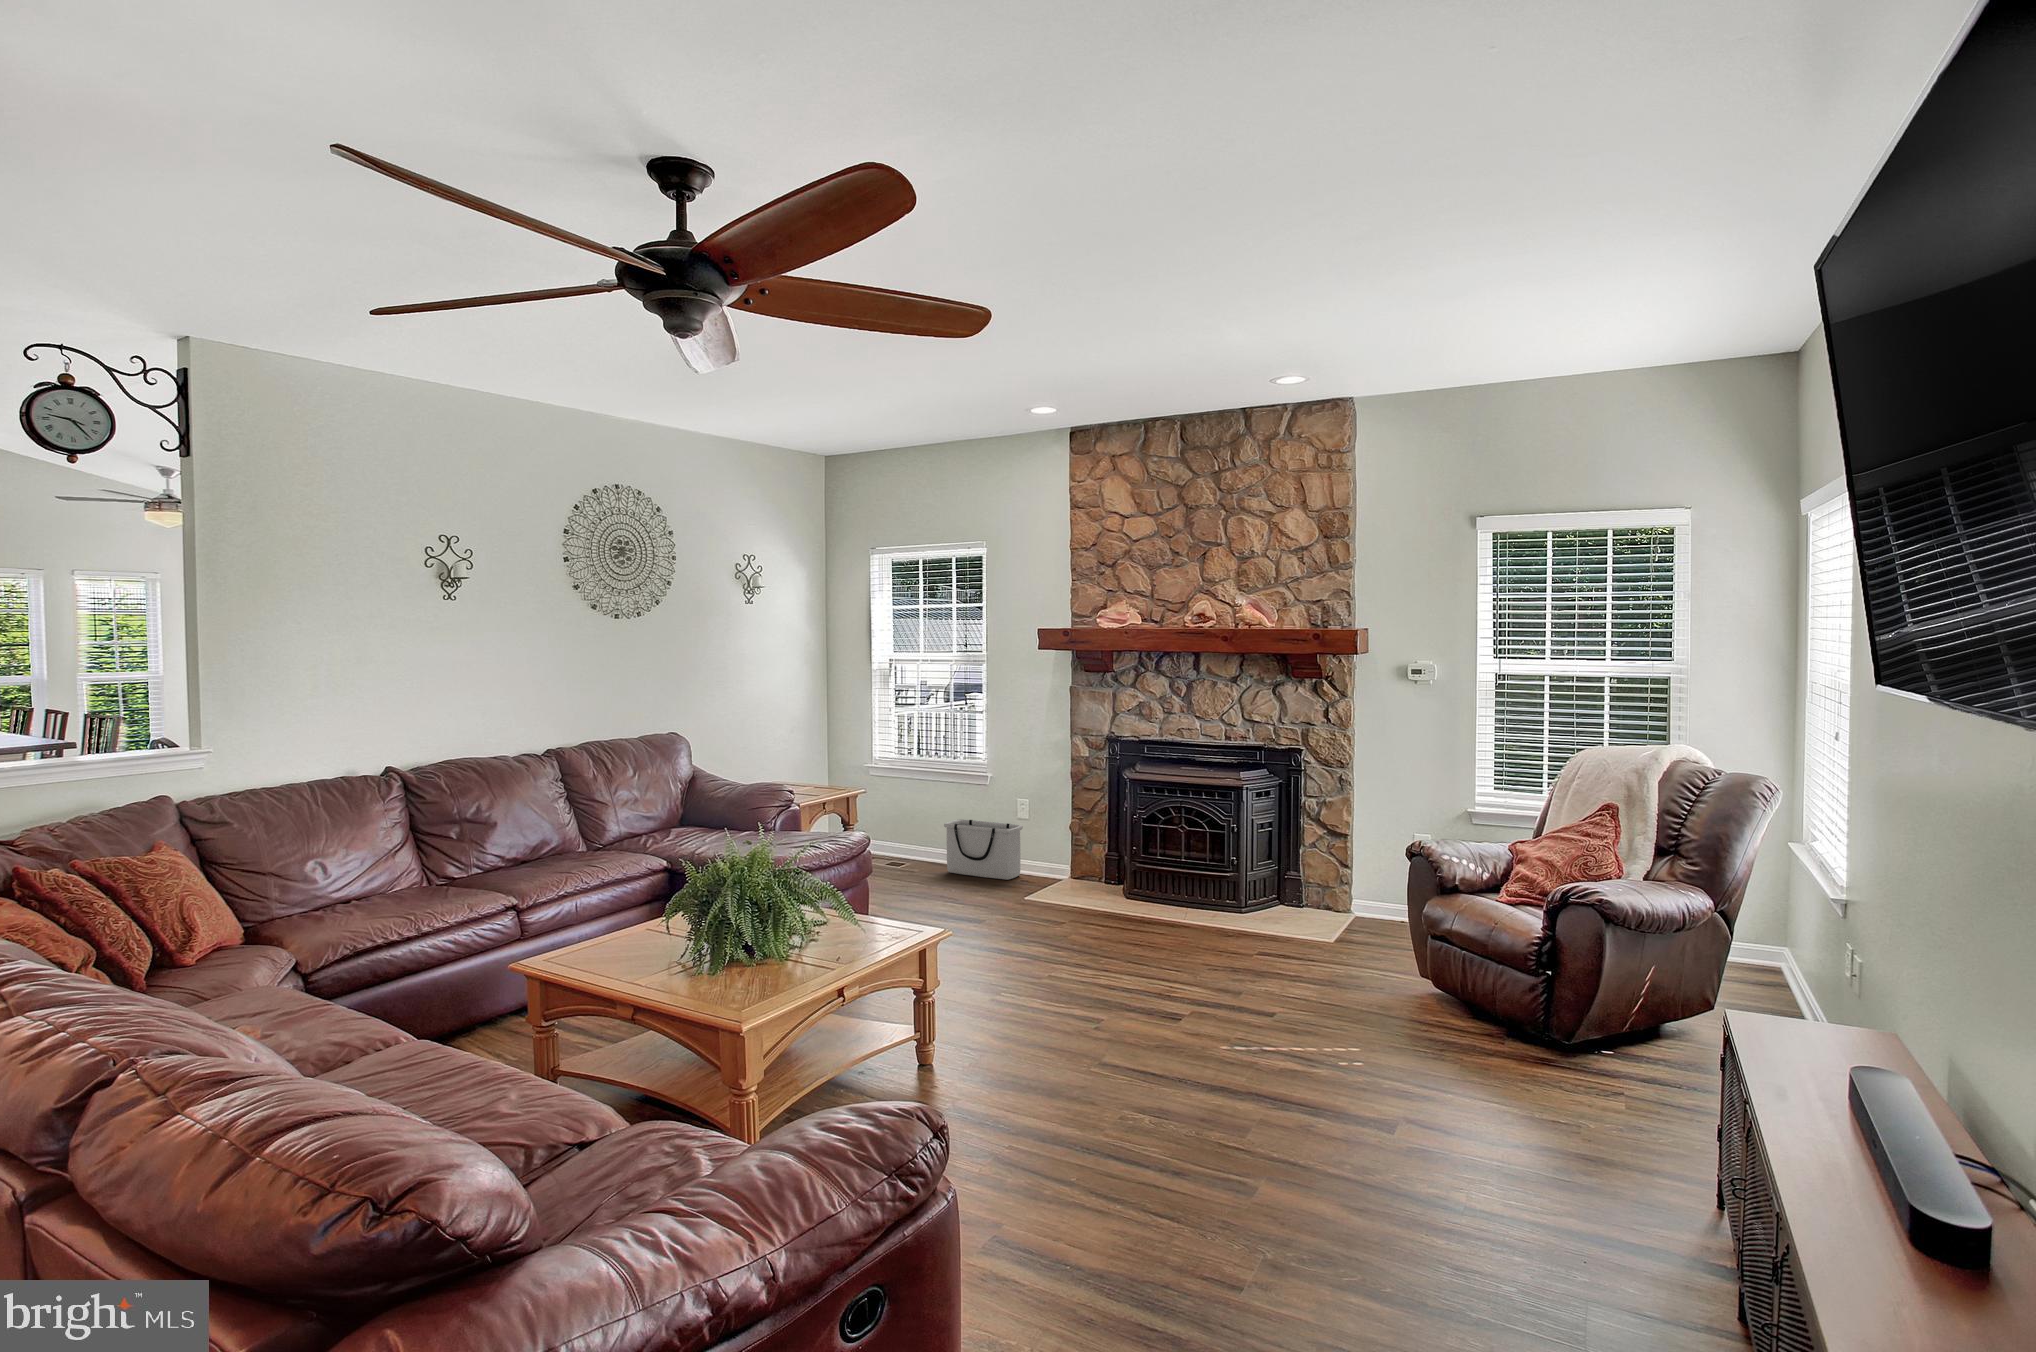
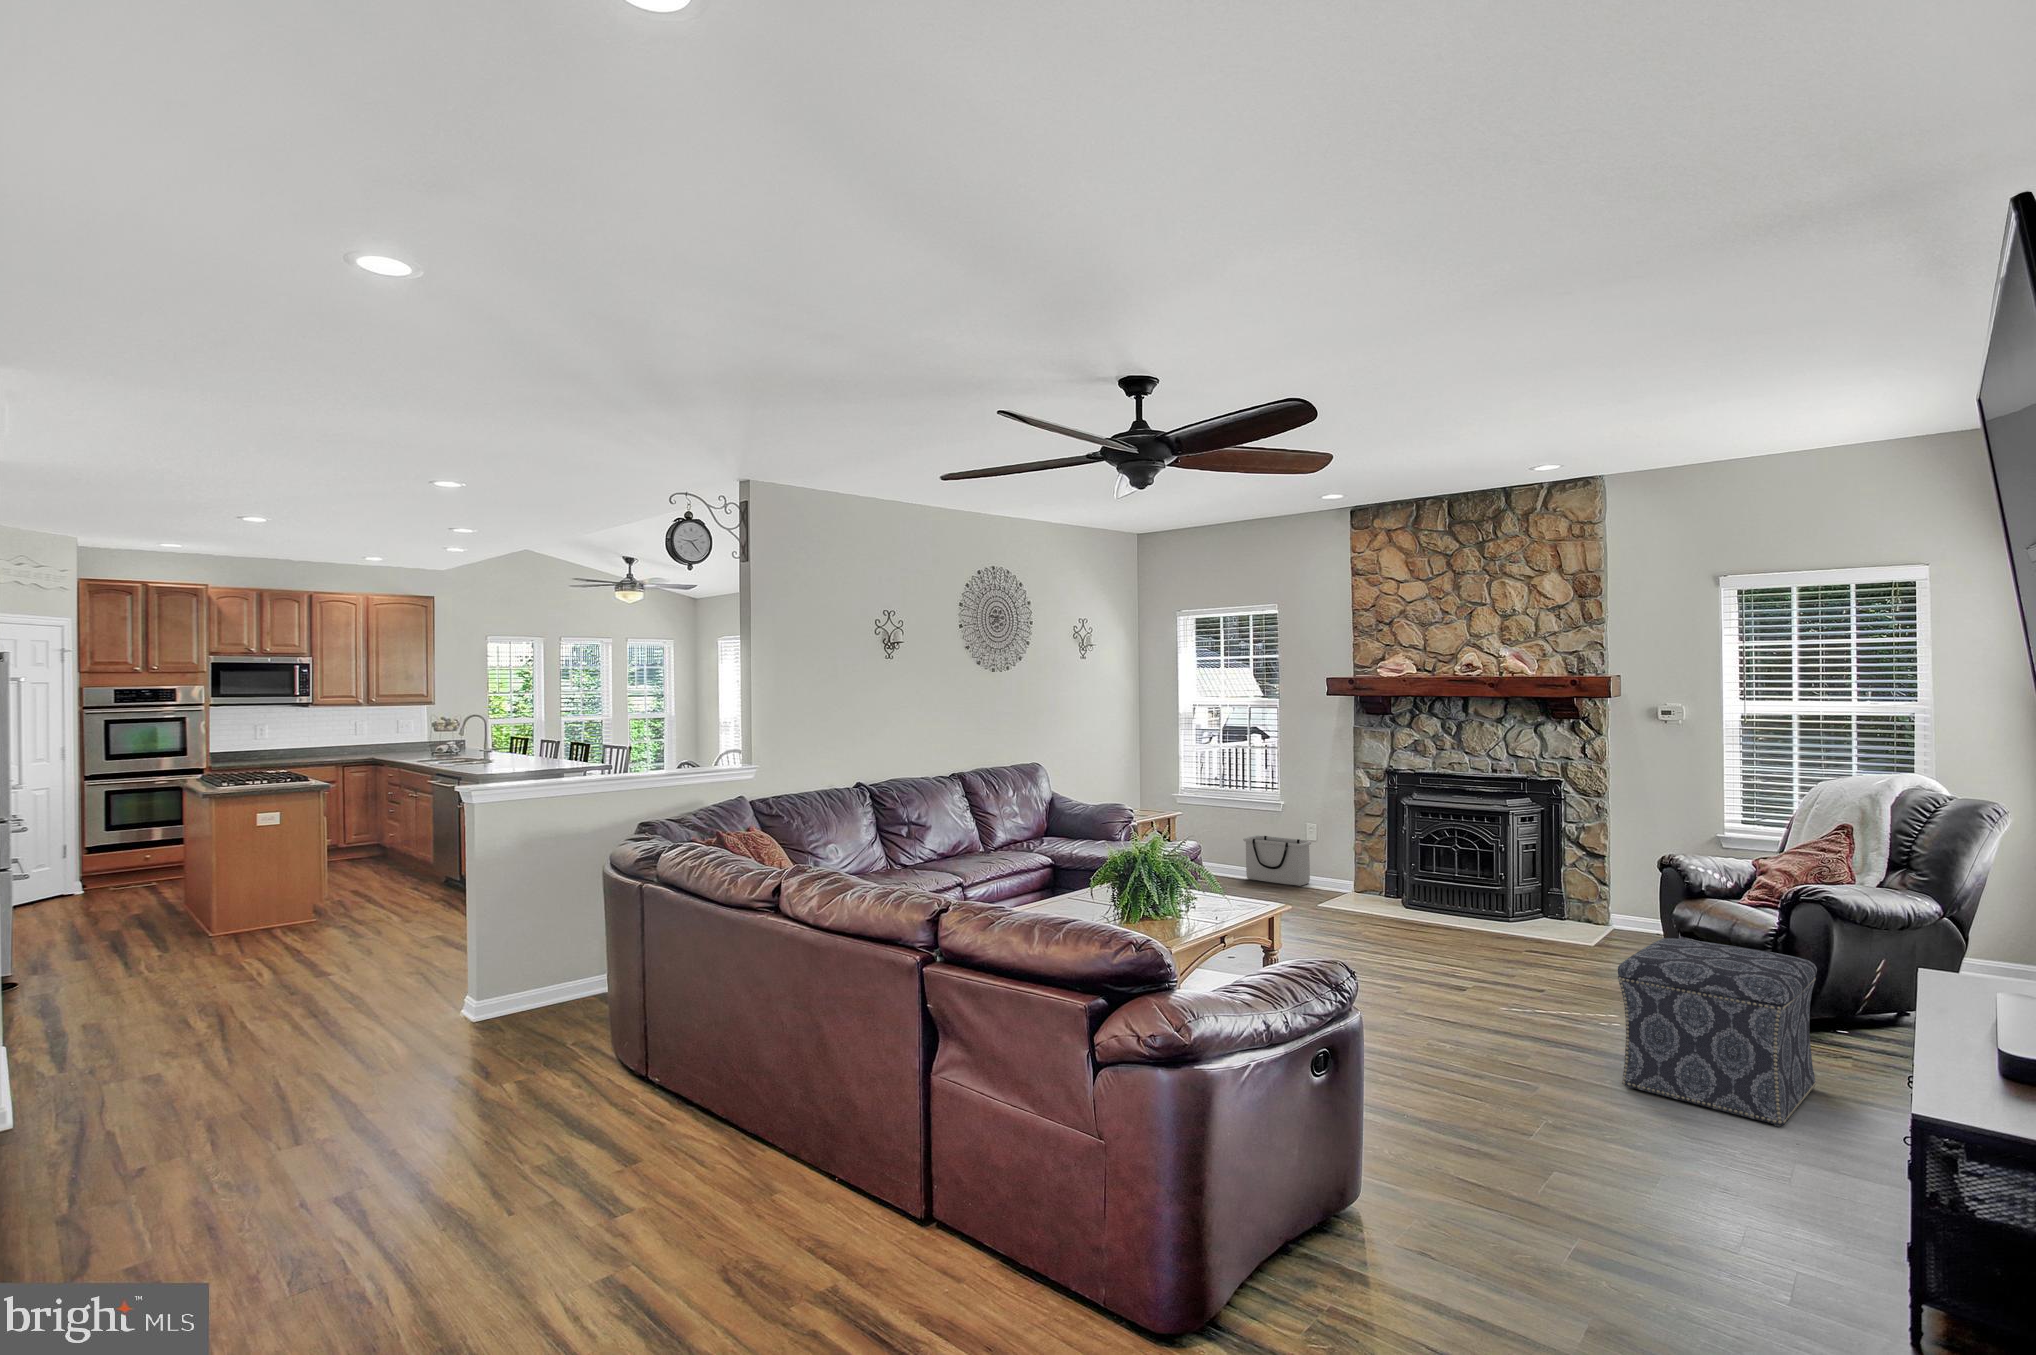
ottoman: none [1372,961,1605,1227] -> present [1618,938,1817,1127]

